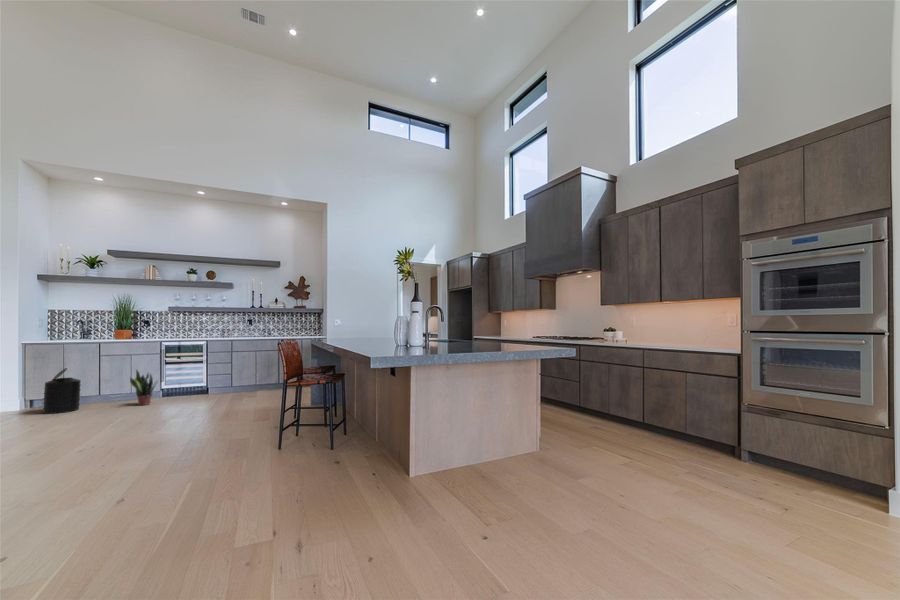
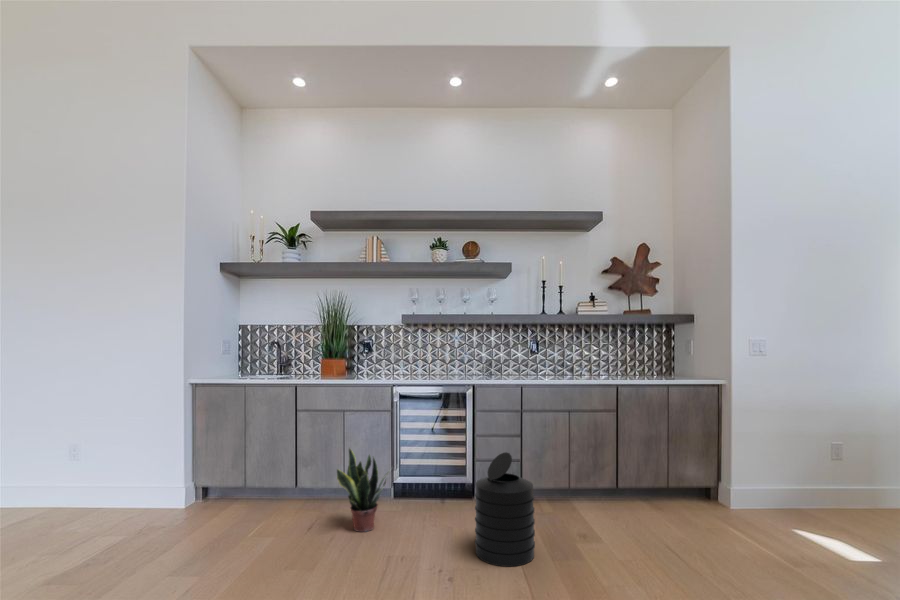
trash can: present [43,368,81,414] -> present [475,452,535,567]

